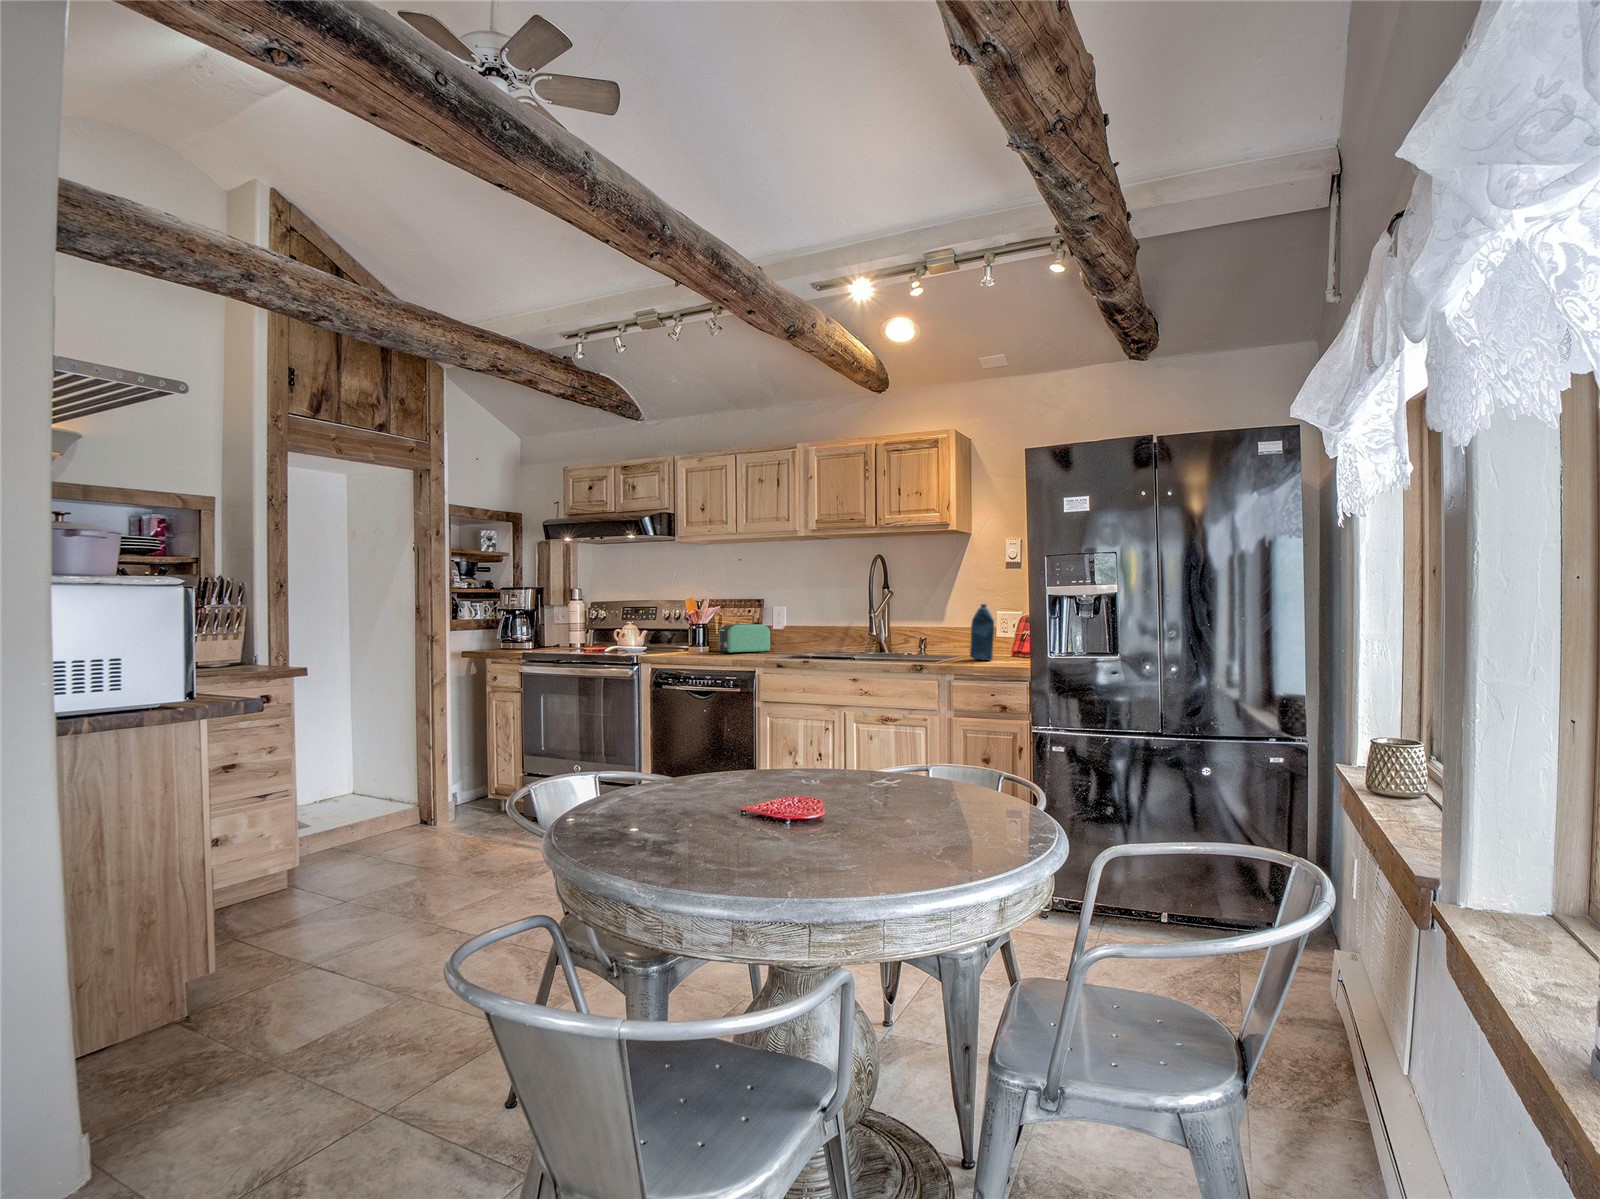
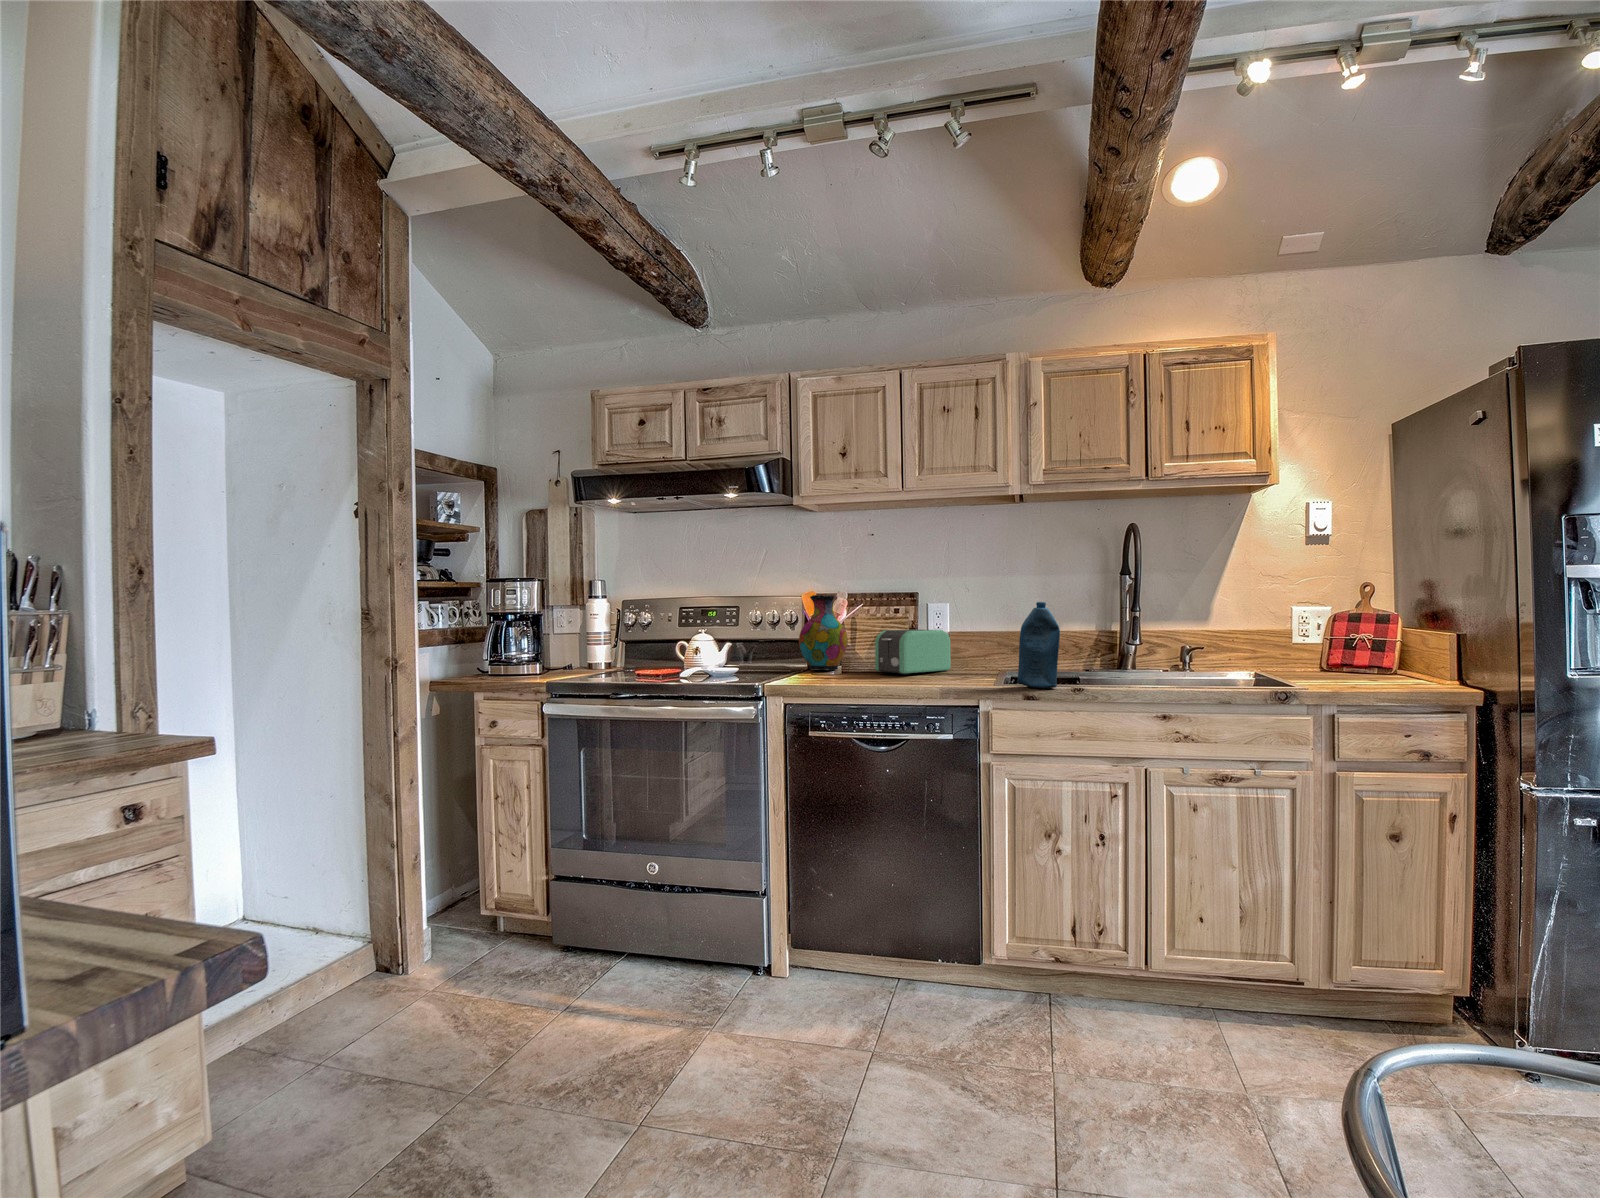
vase: none [680,601,712,650] -> present [799,595,848,670]
bottle: present [970,604,994,661] -> present [1017,602,1060,688]

